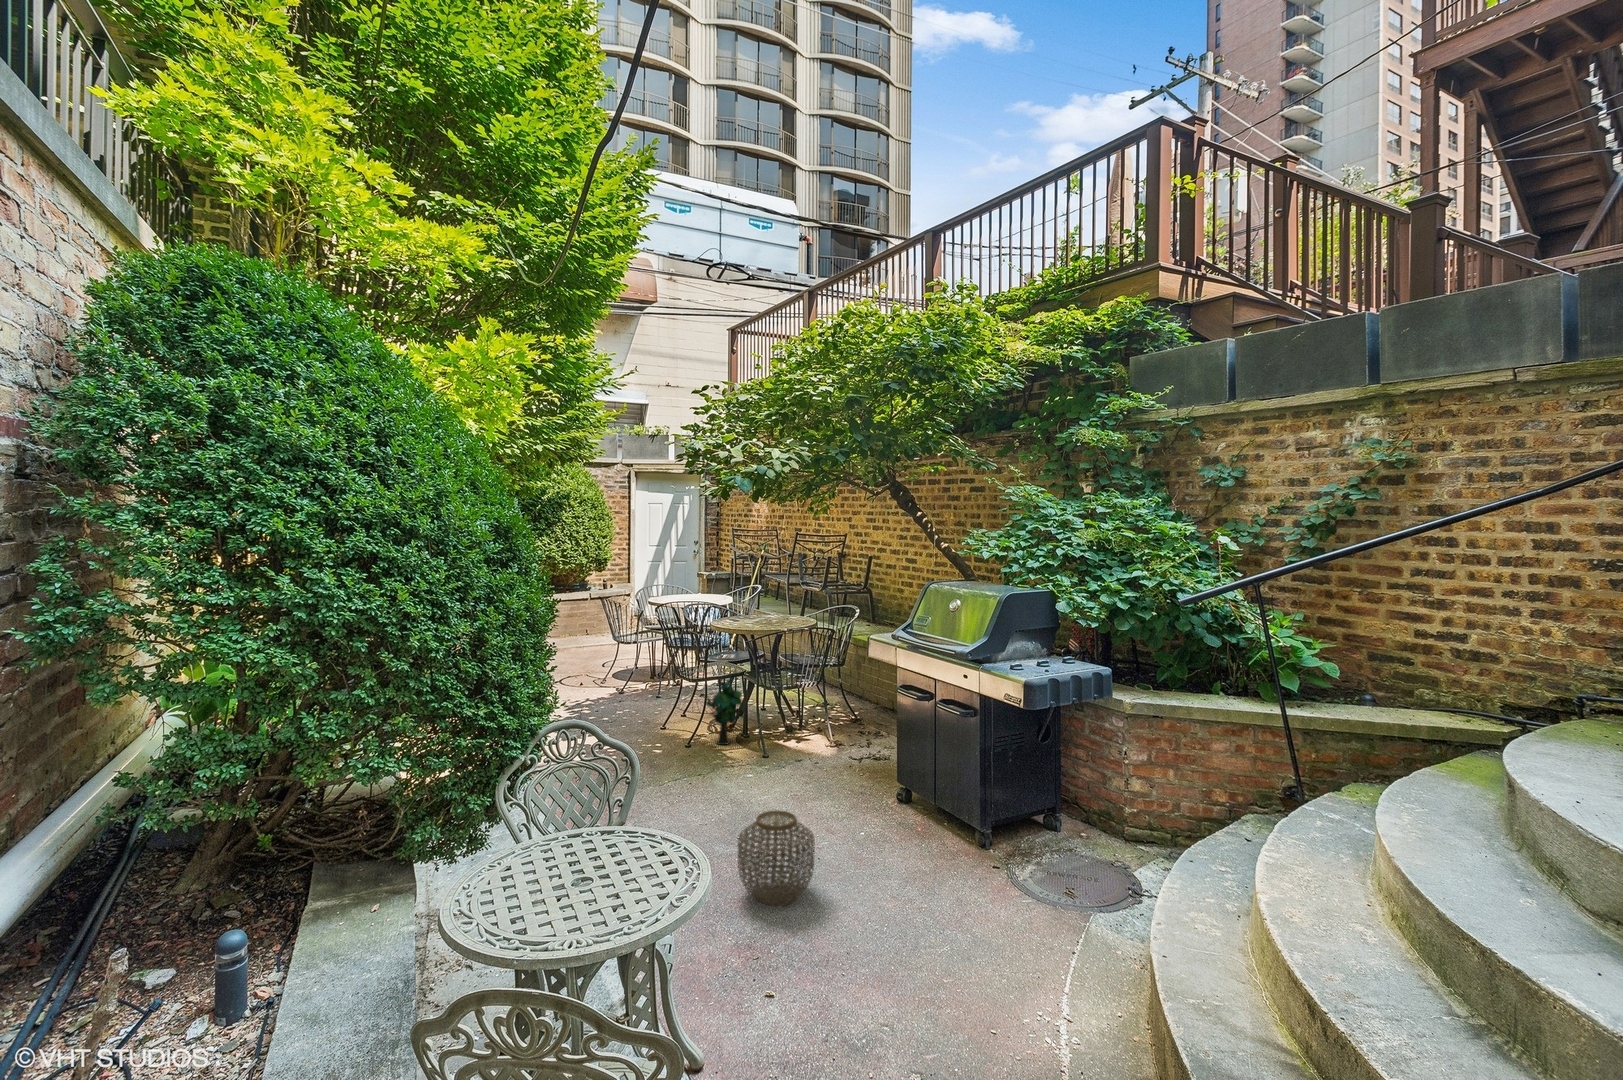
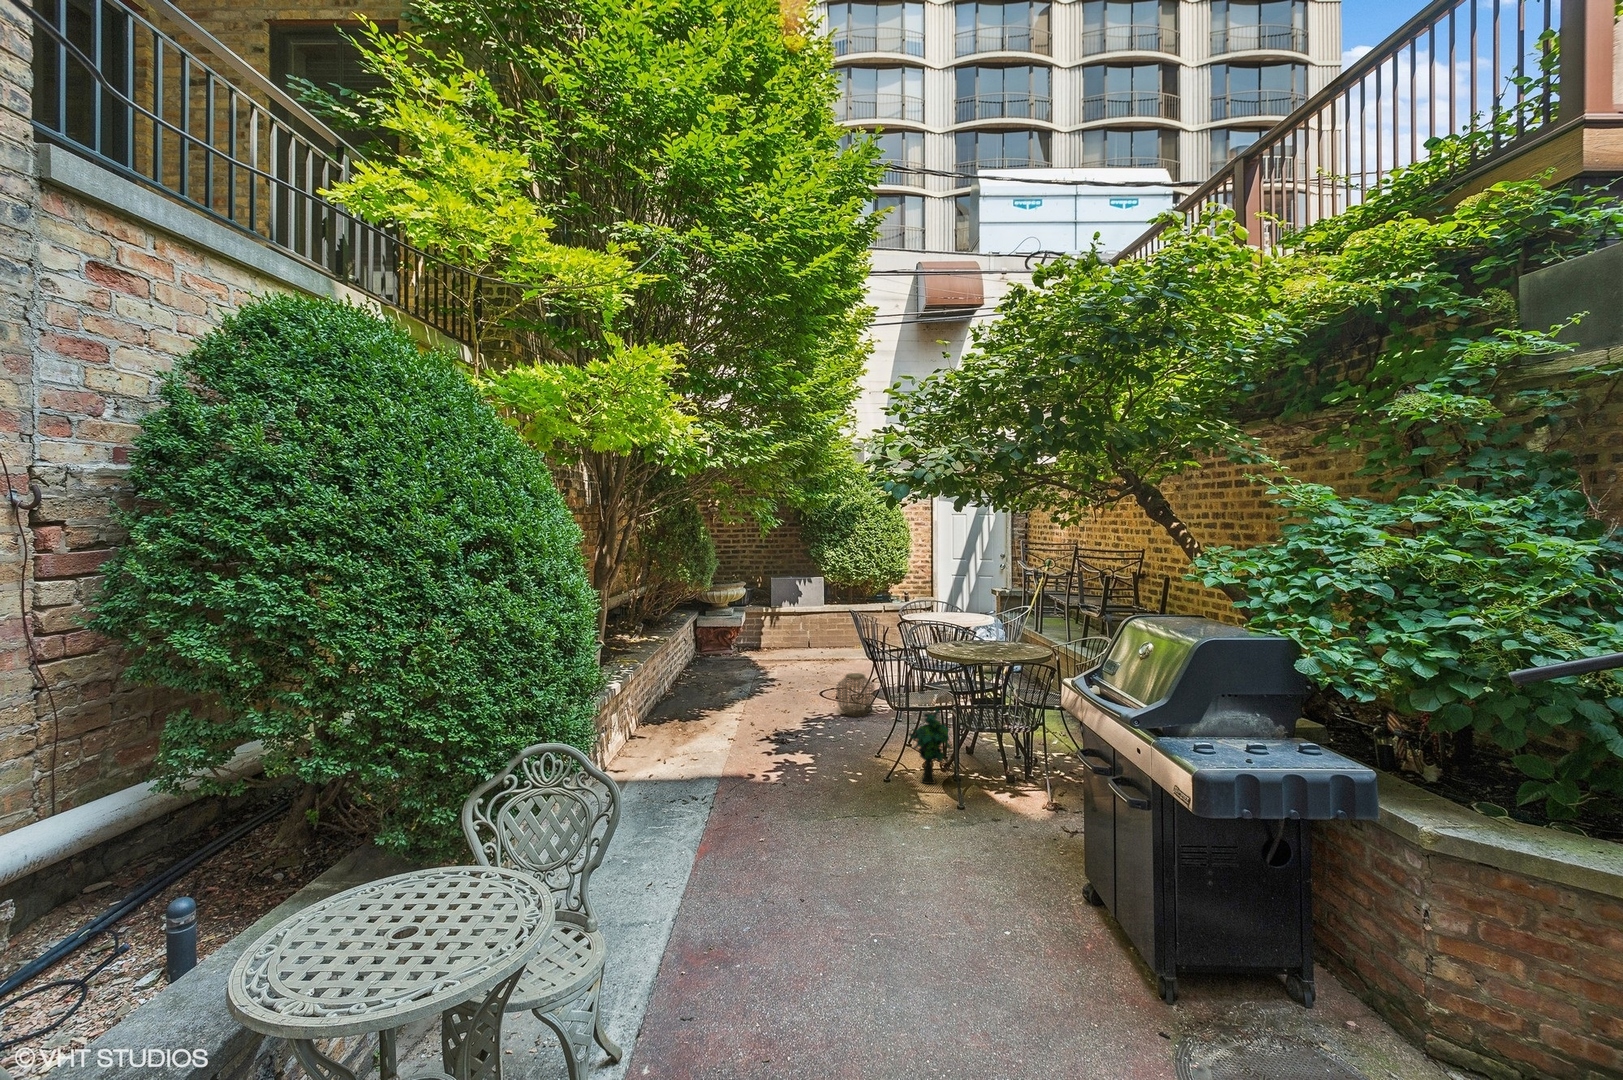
woven basket: present [738,810,814,906] -> present [837,673,874,716]

